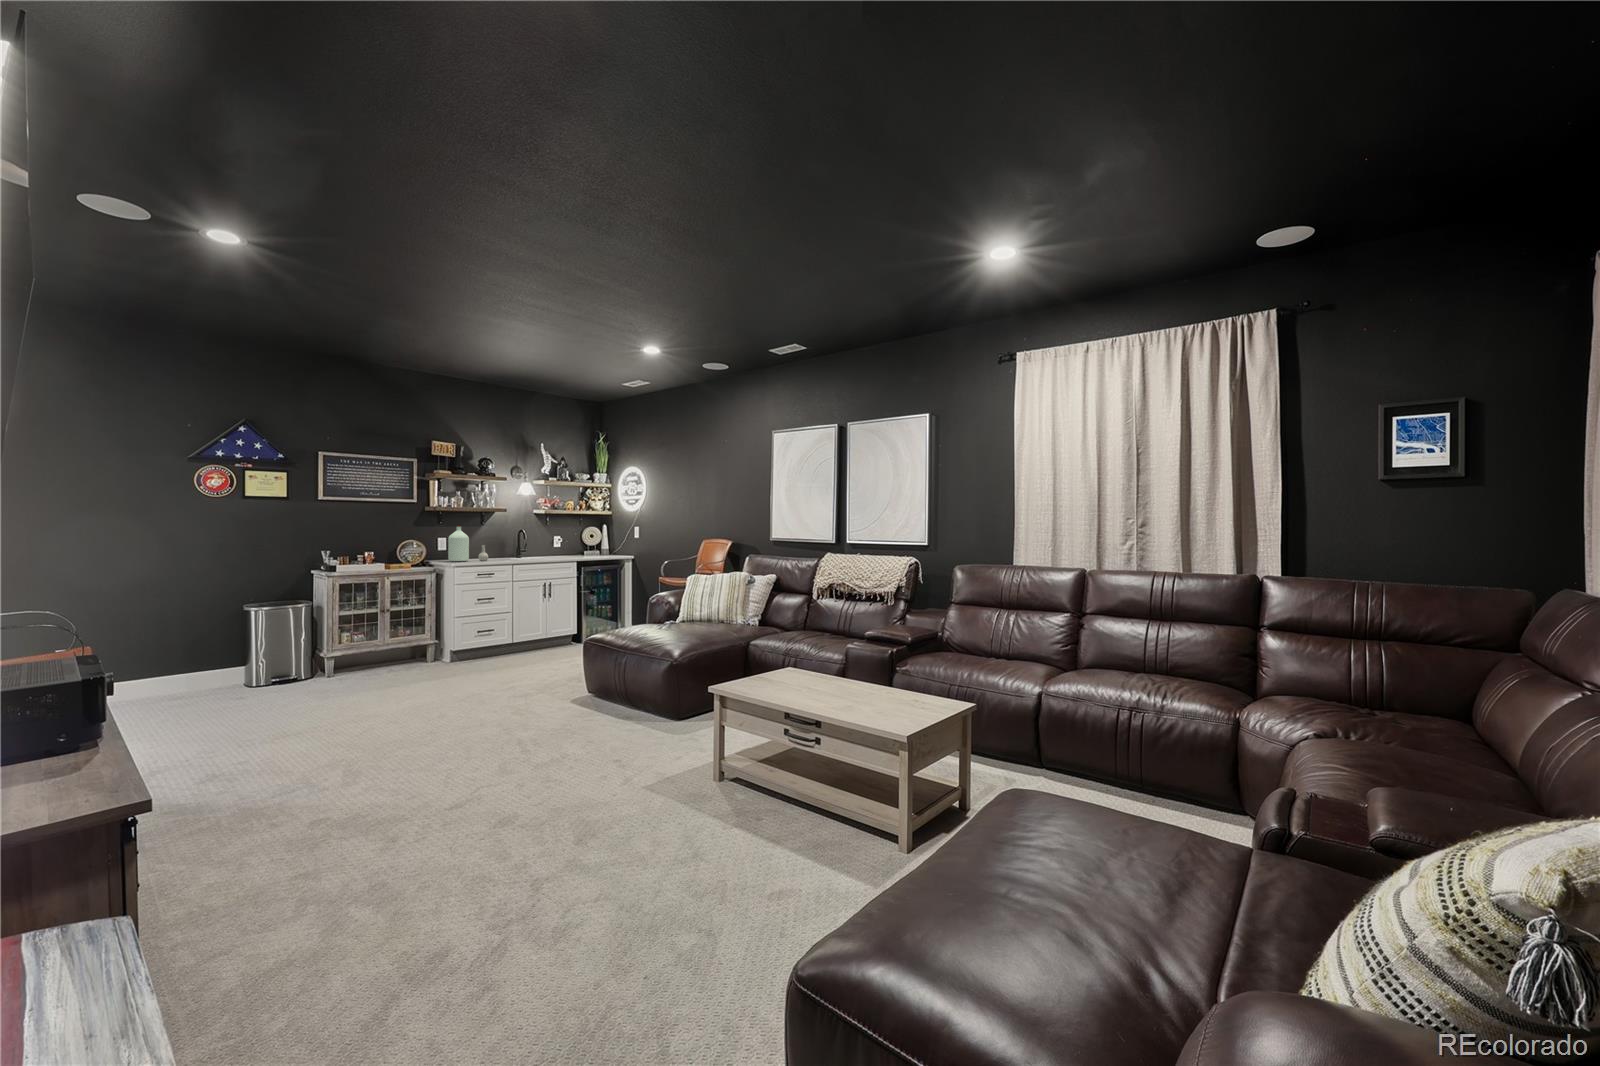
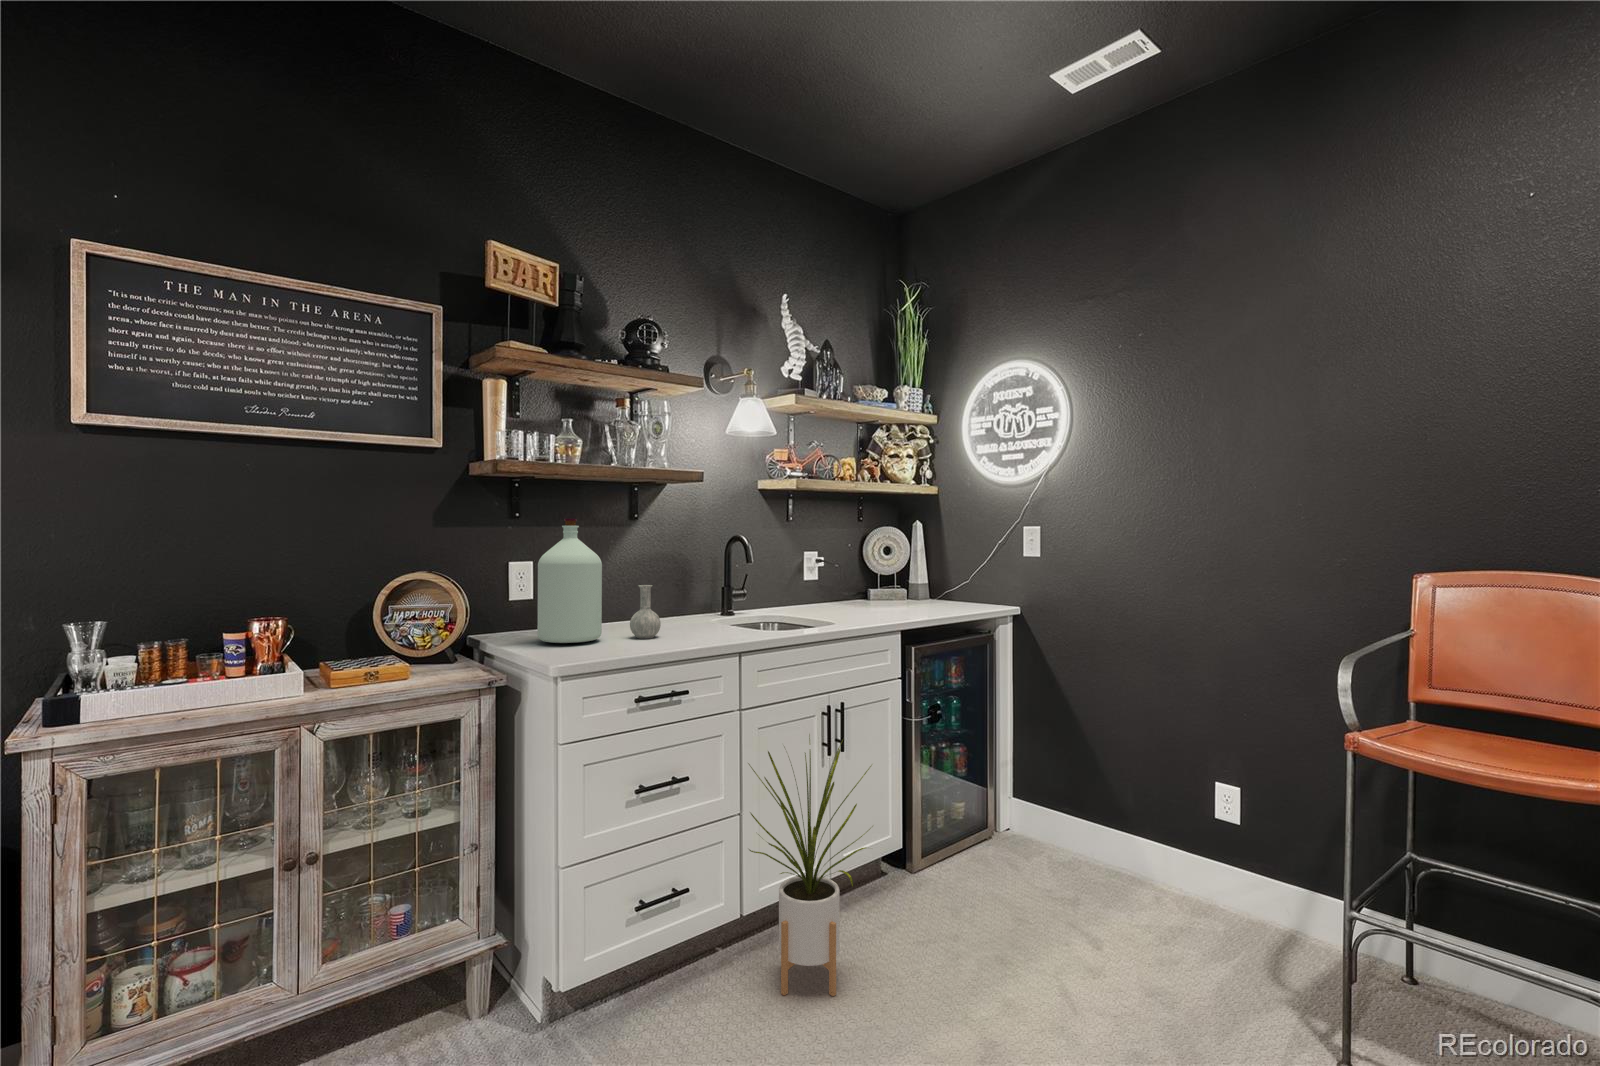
house plant: none [512,587,551,657] -> present [748,735,873,996]

